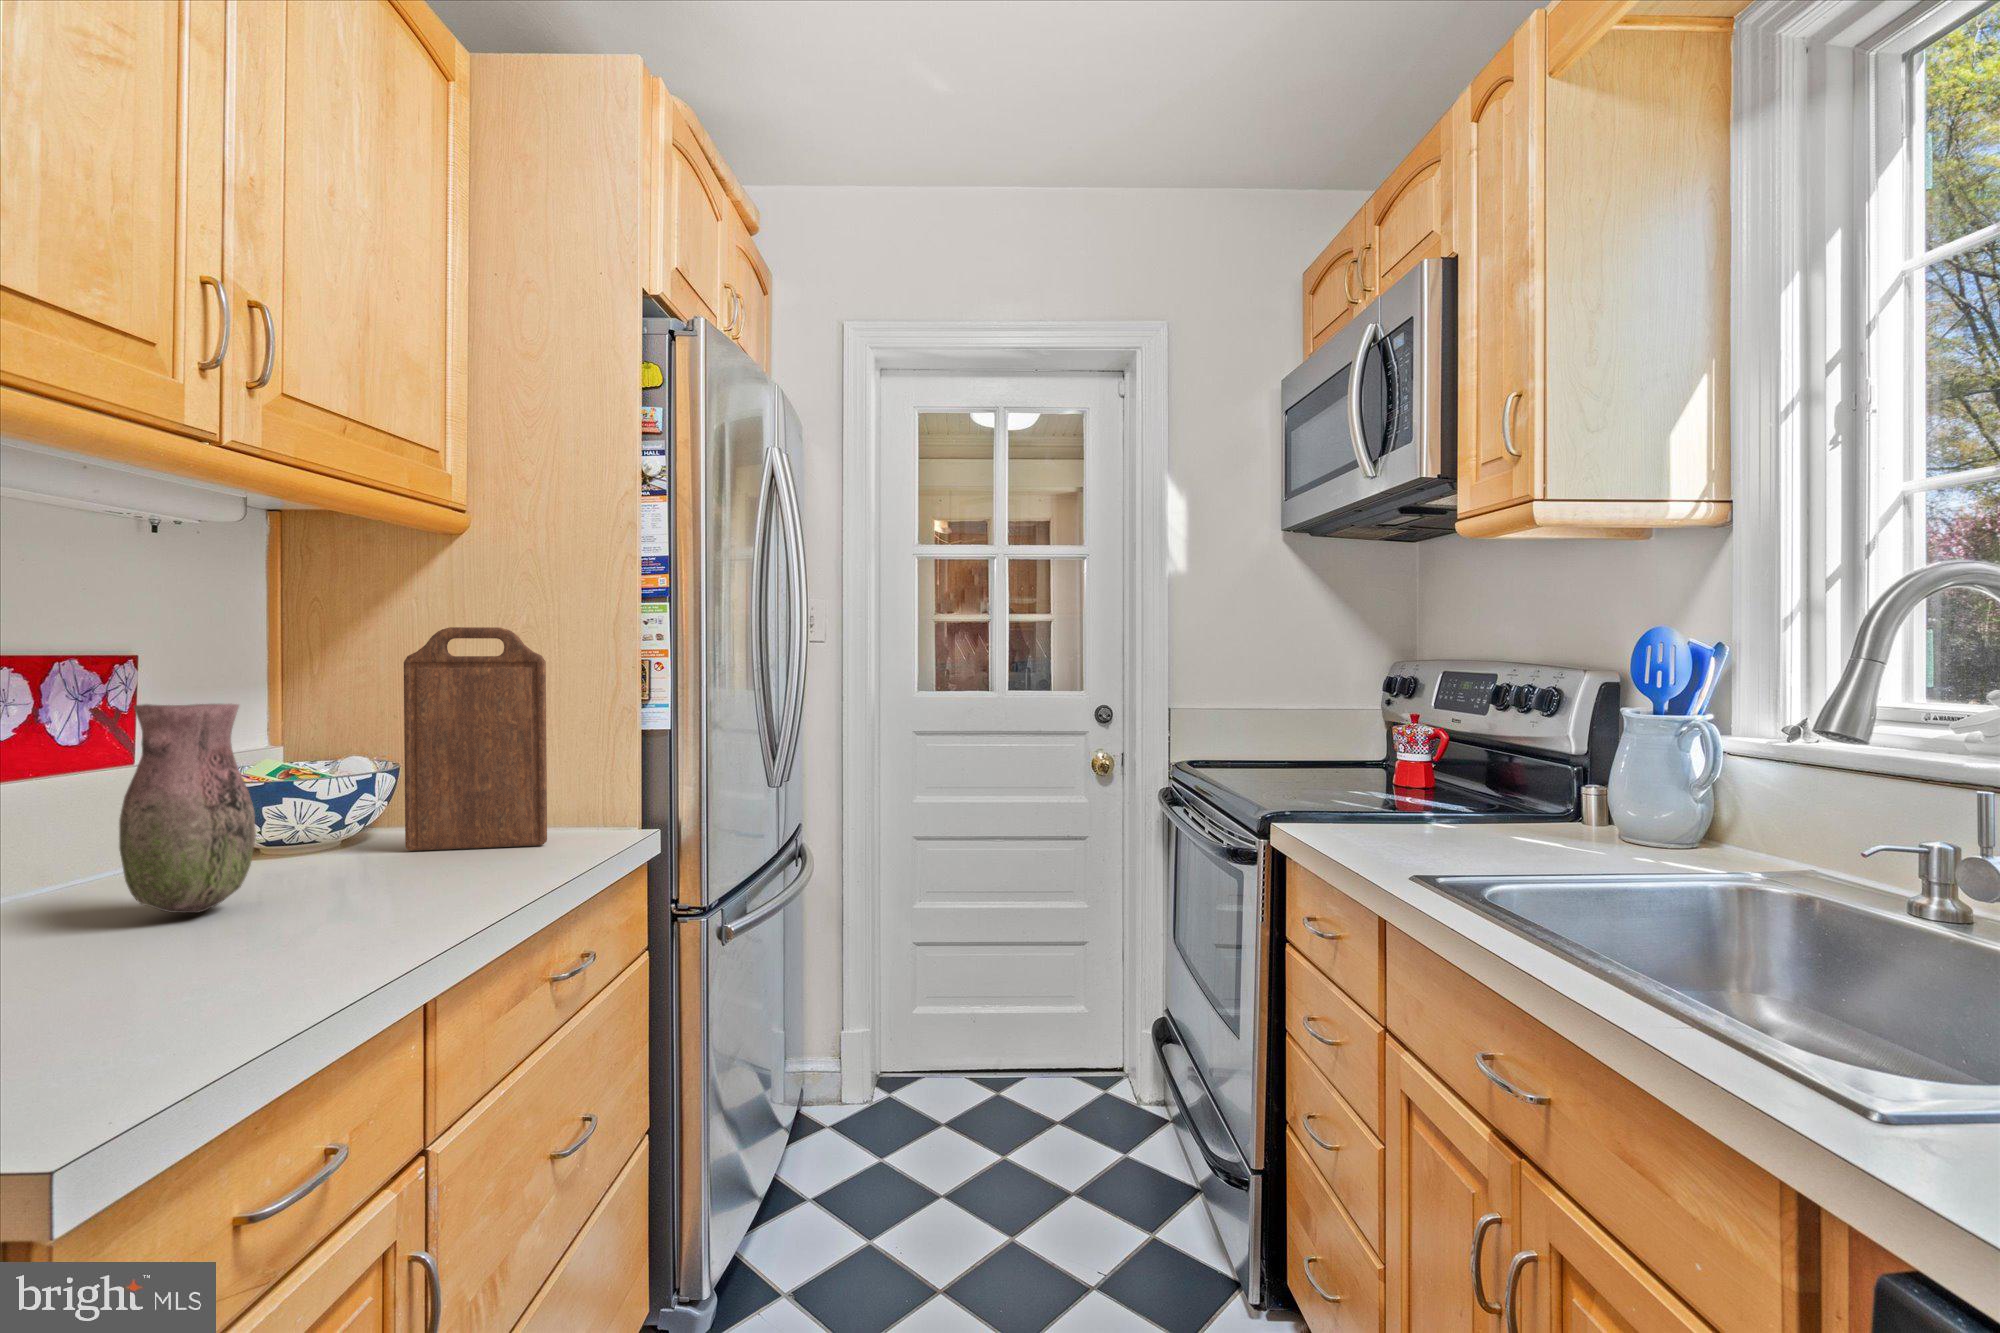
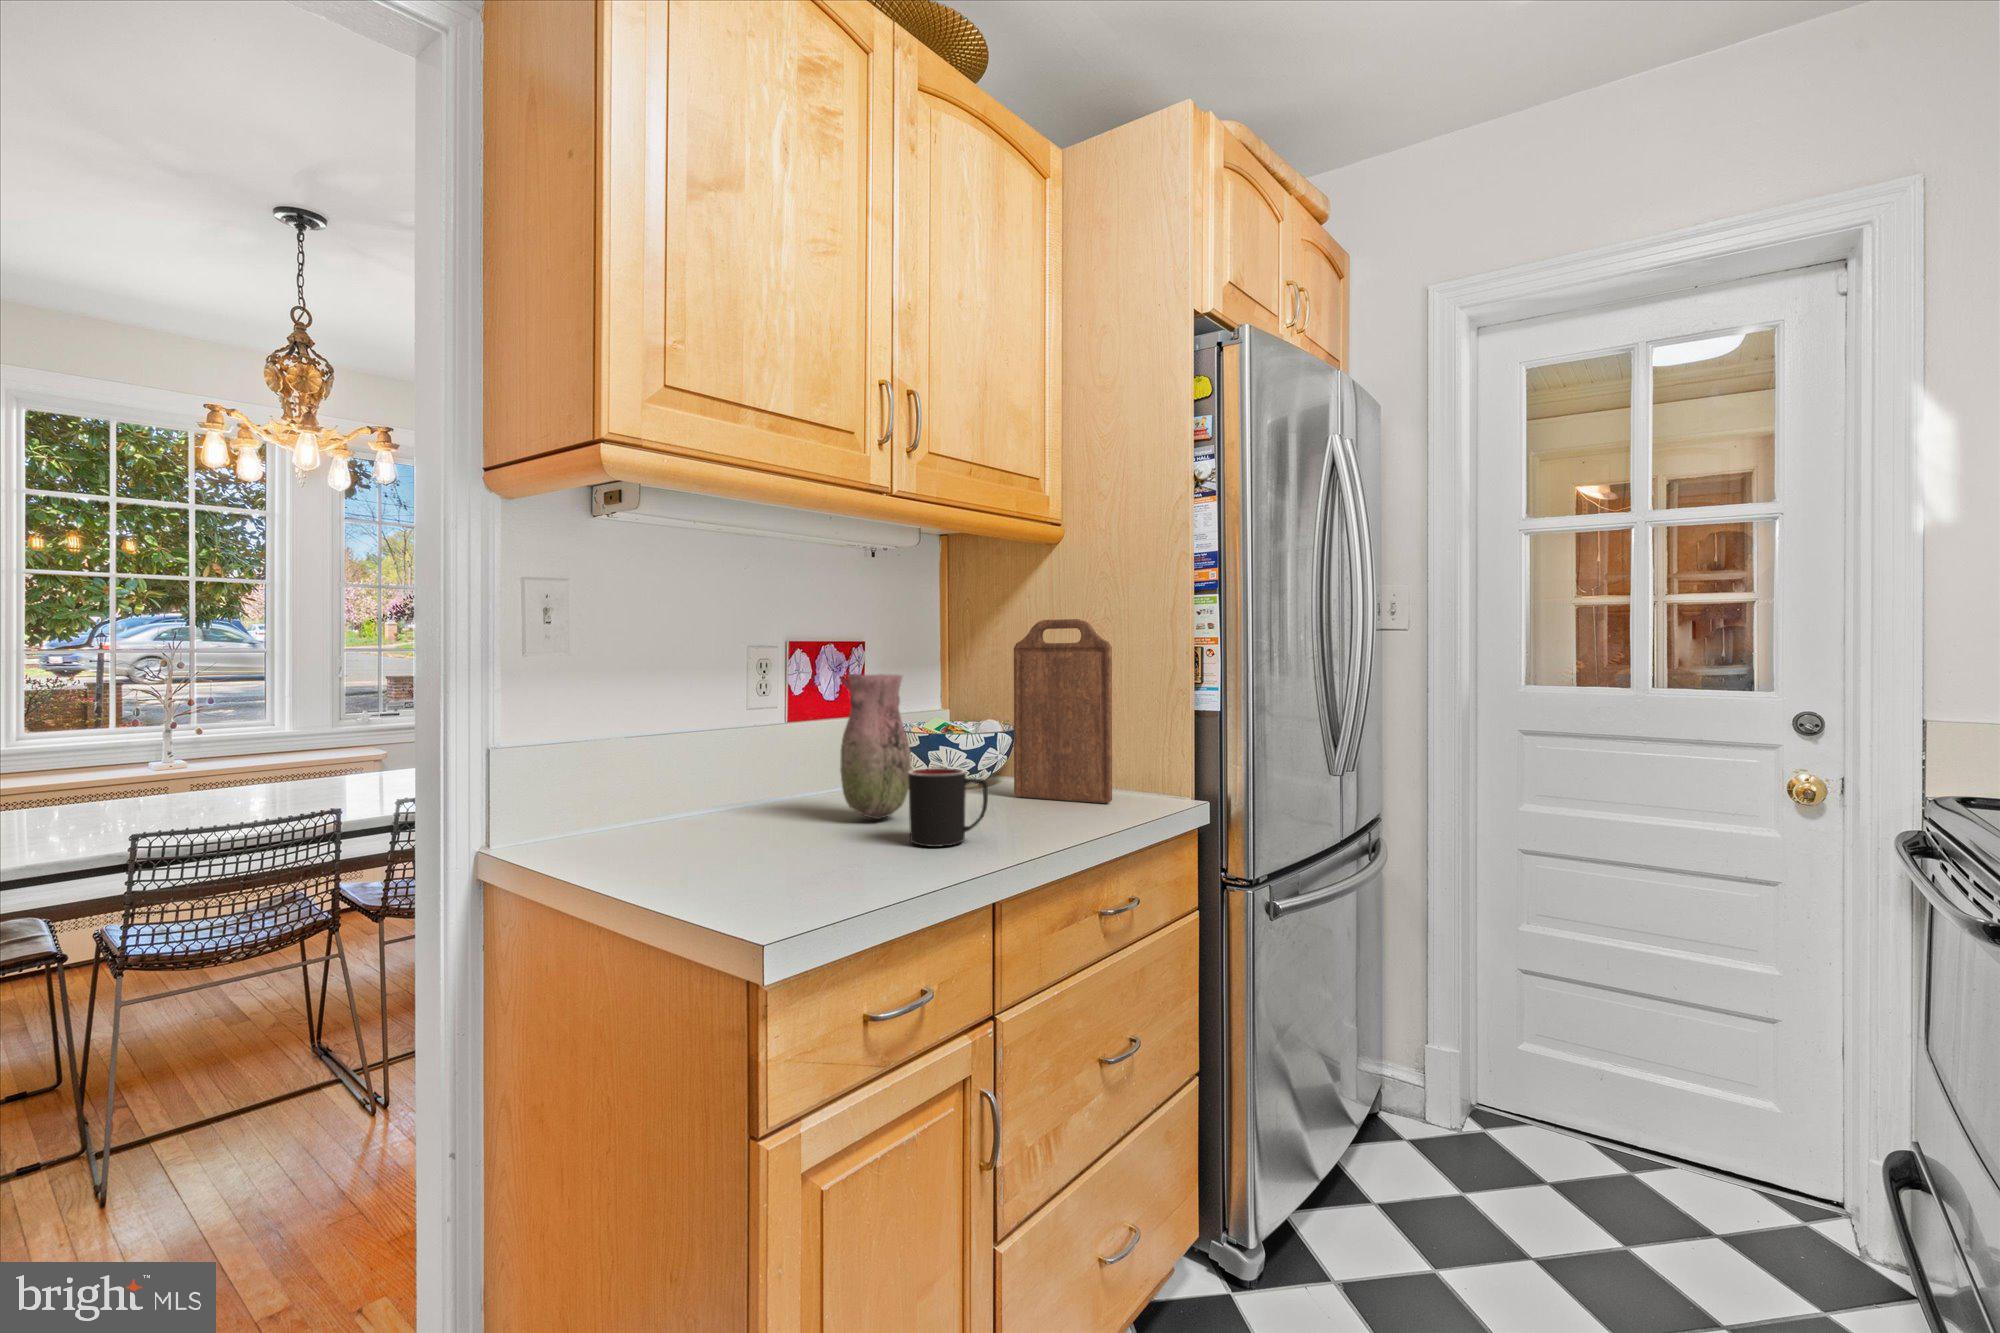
mug: none [273,830,406,943] -> present [908,768,988,847]

